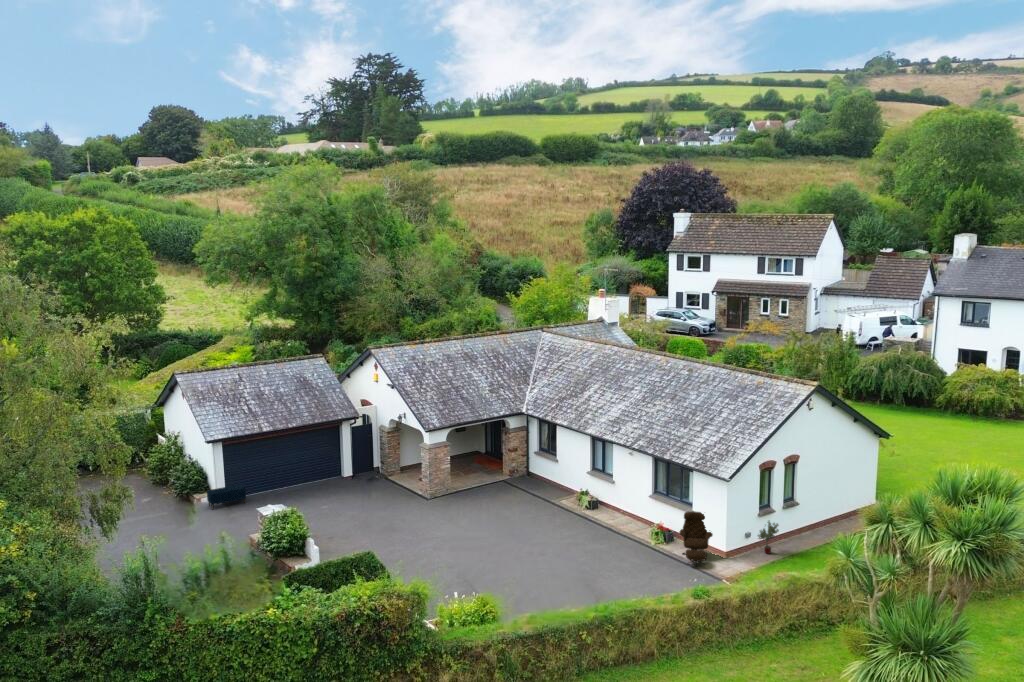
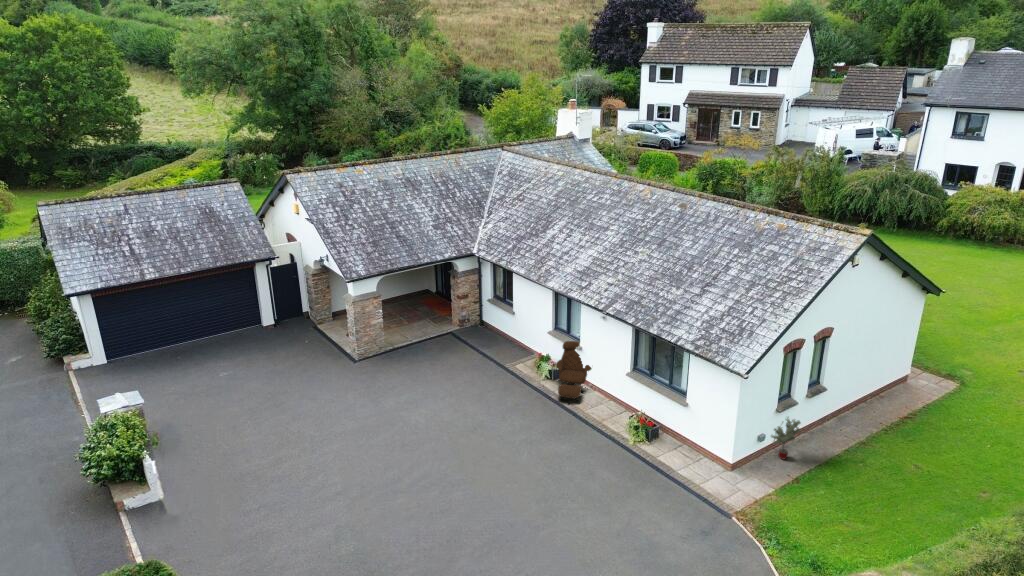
bench: present [207,484,246,509] -> none [84,343,136,377]
lounge chair: present [679,512,713,566] -> present [556,341,592,404]

